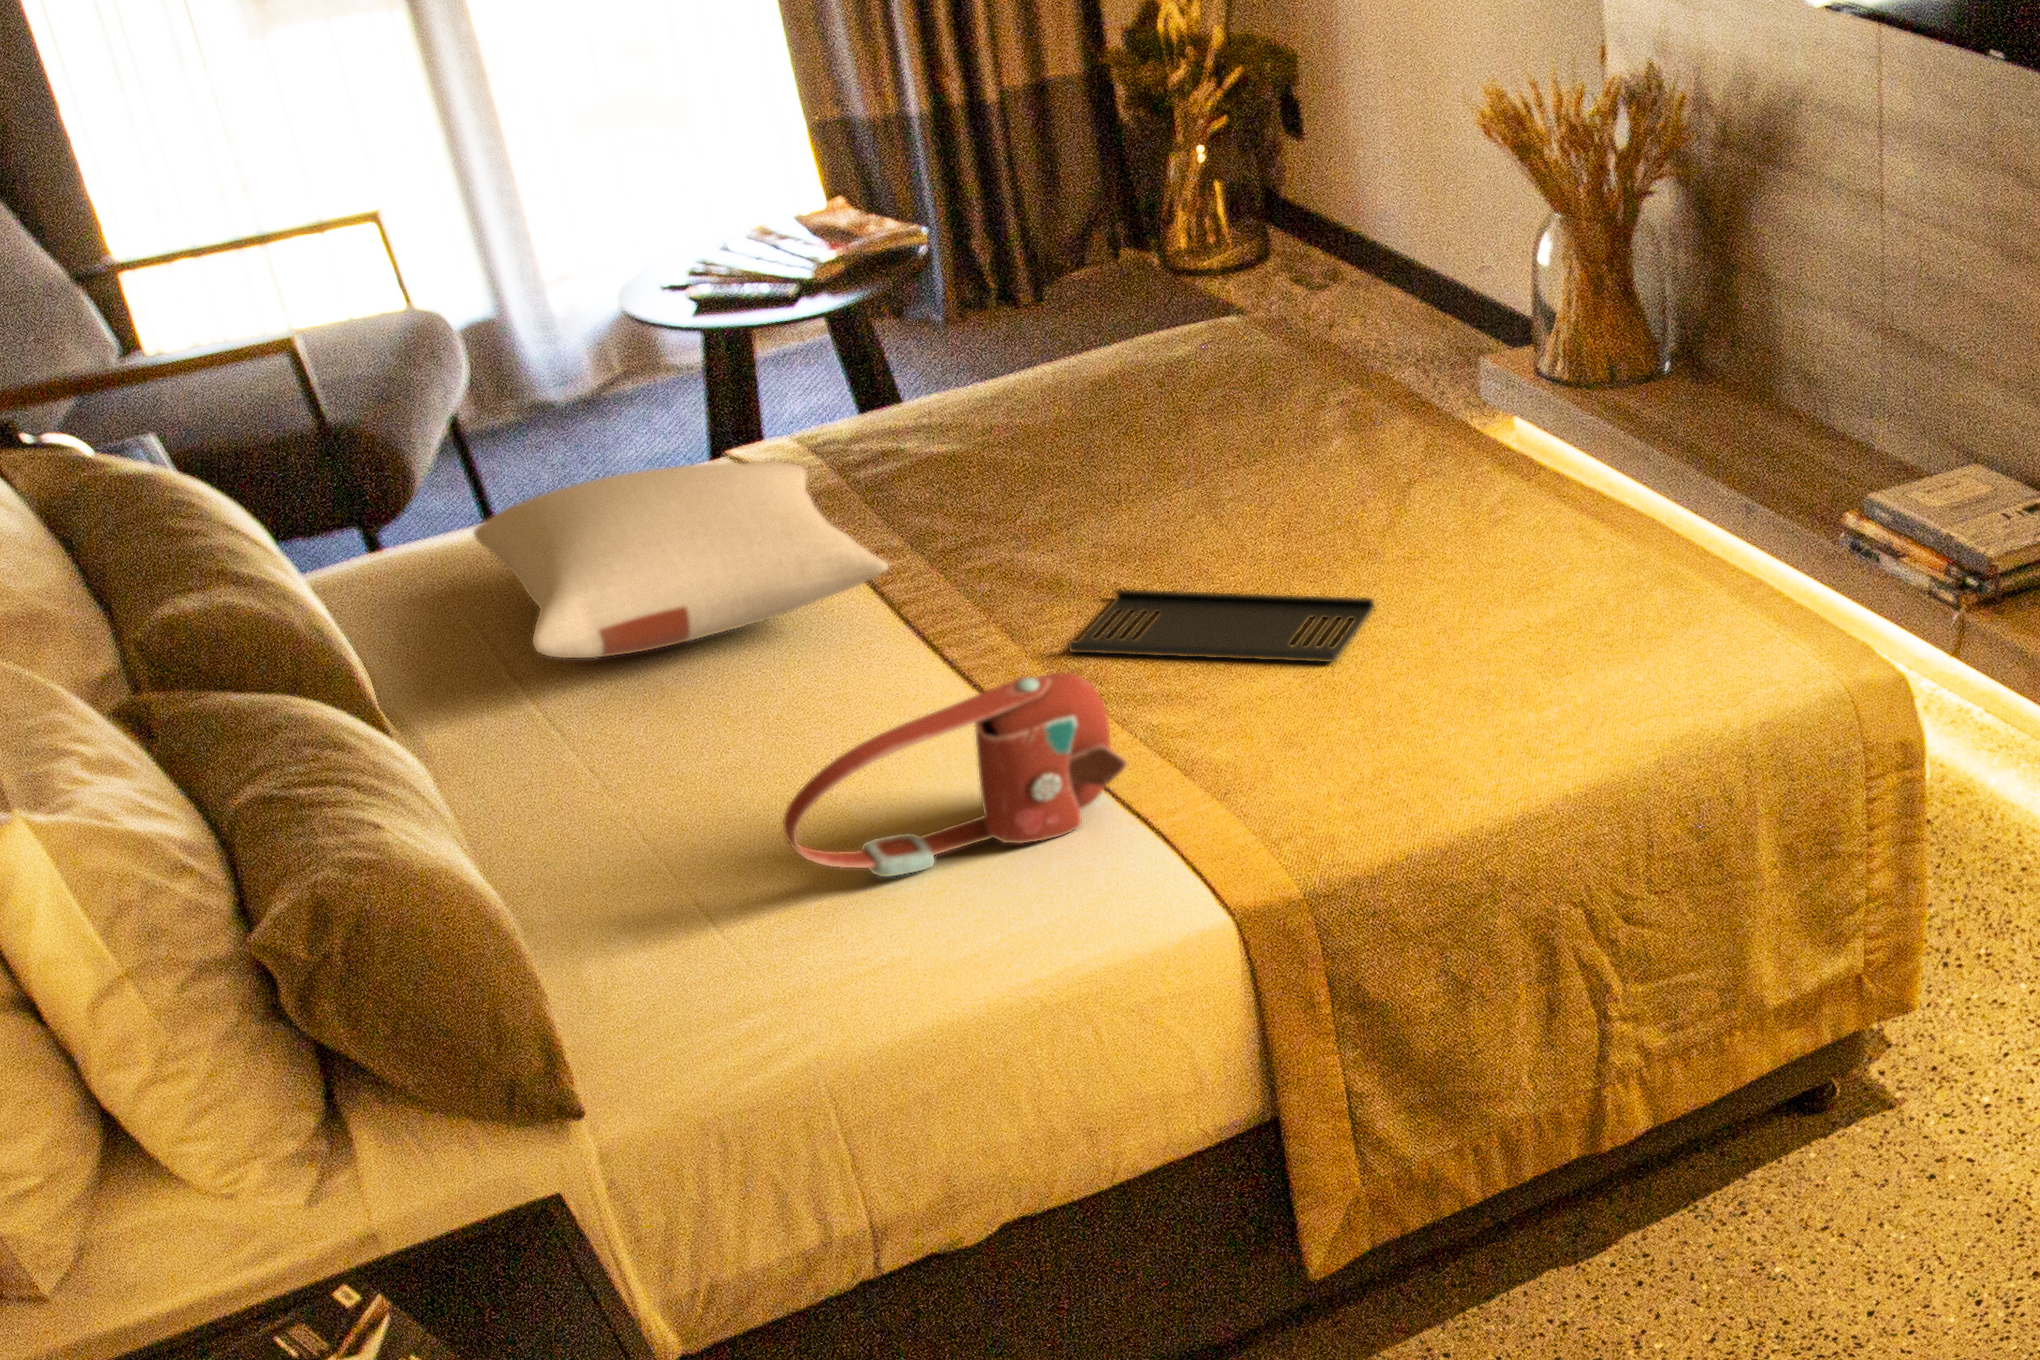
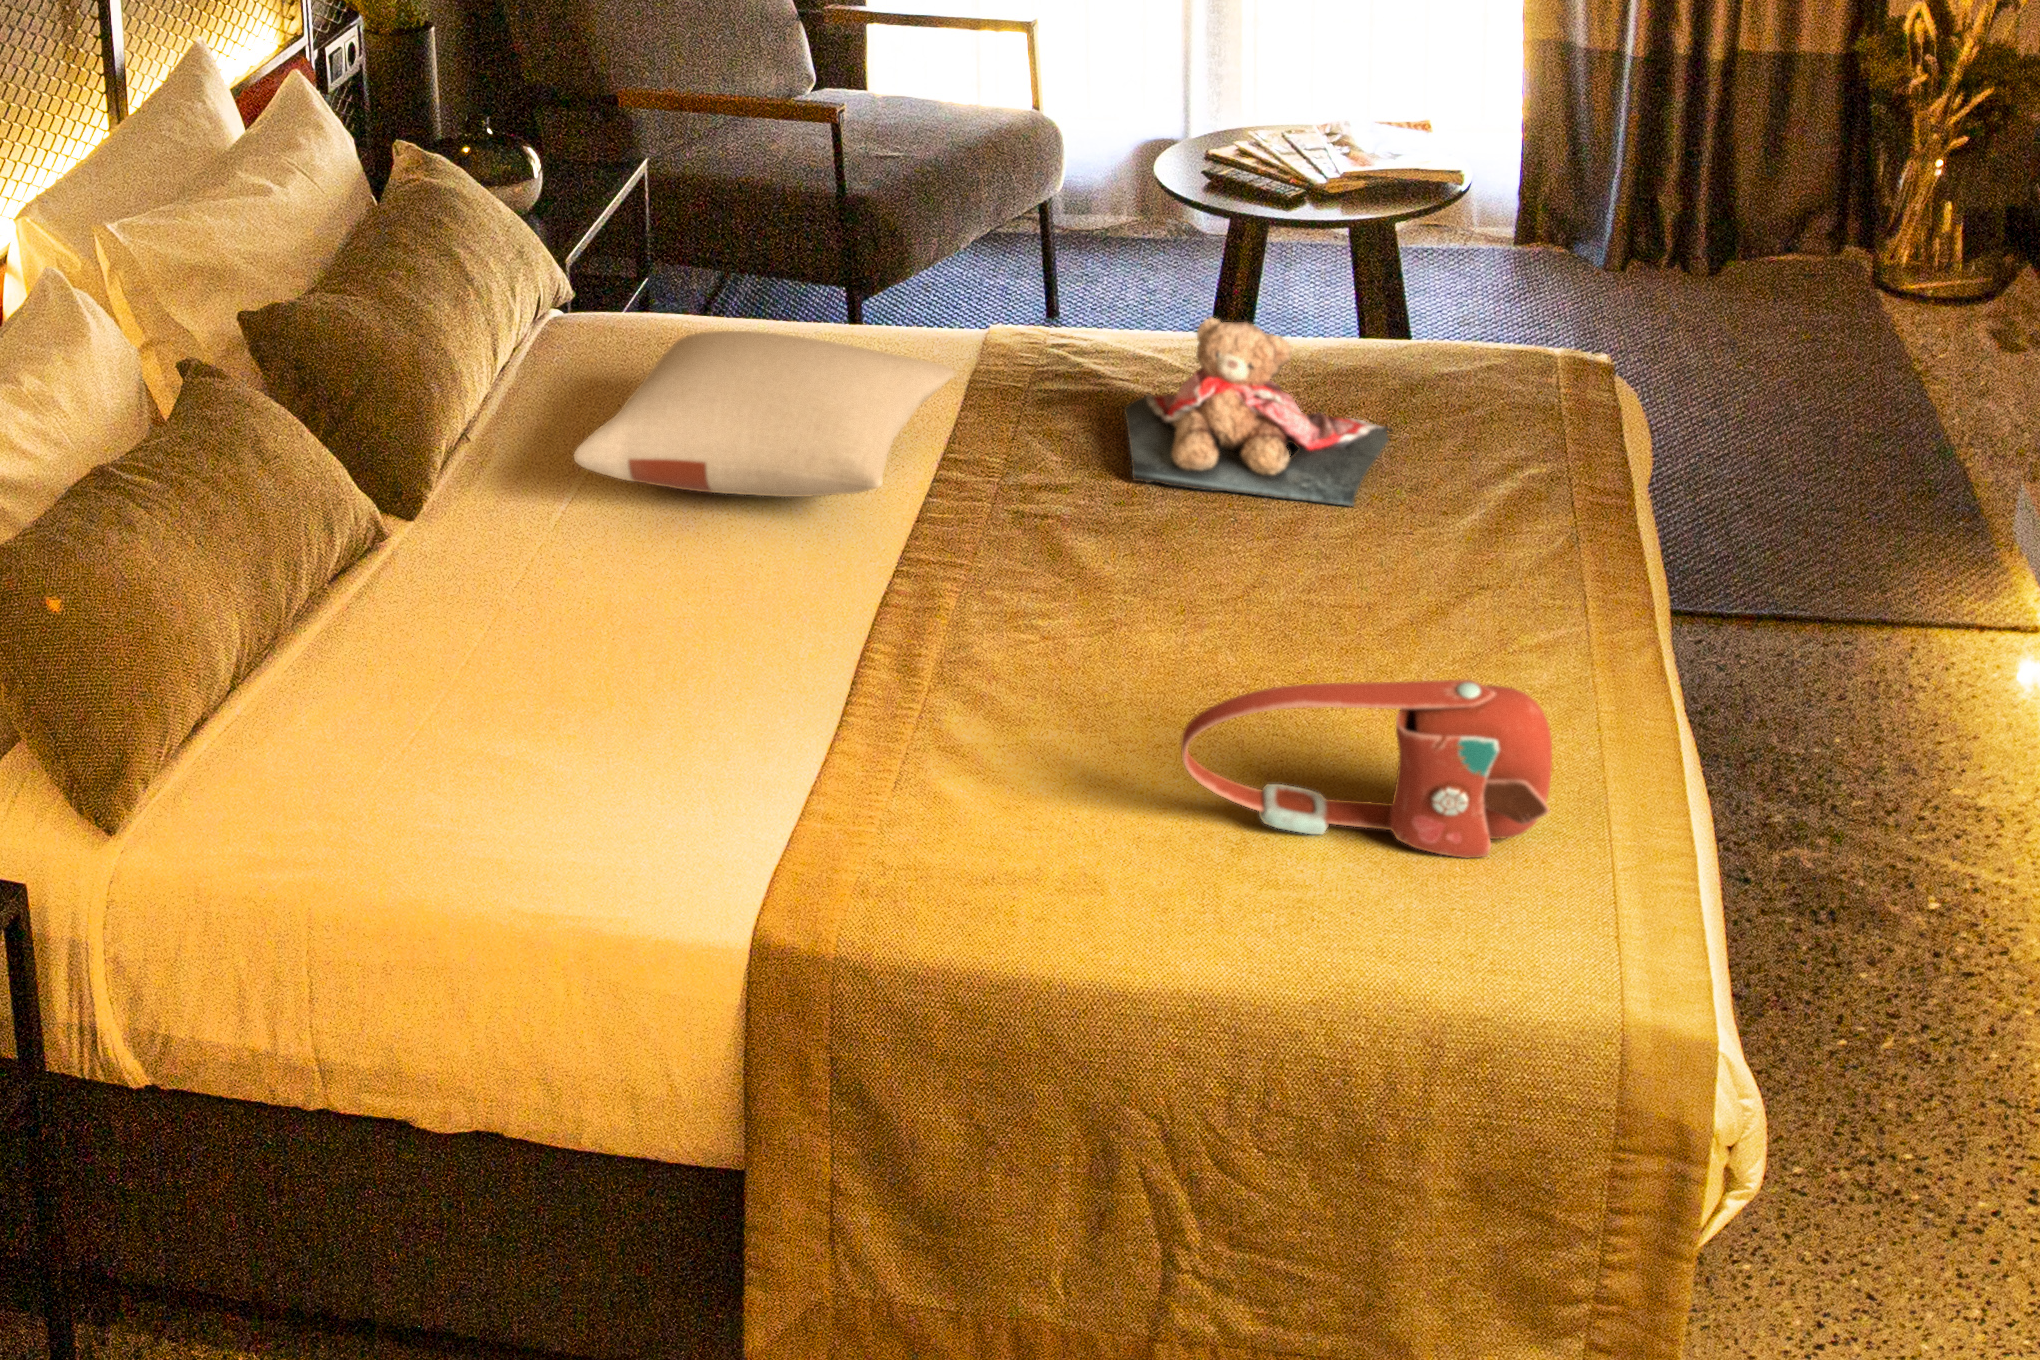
teddy bear: none [972,332,1255,511] -> present [1124,317,1392,507]
tray: present [1069,590,1374,662] -> none [970,578,1270,730]
handbag: present [783,673,1127,877] -> present [1181,680,1552,858]

